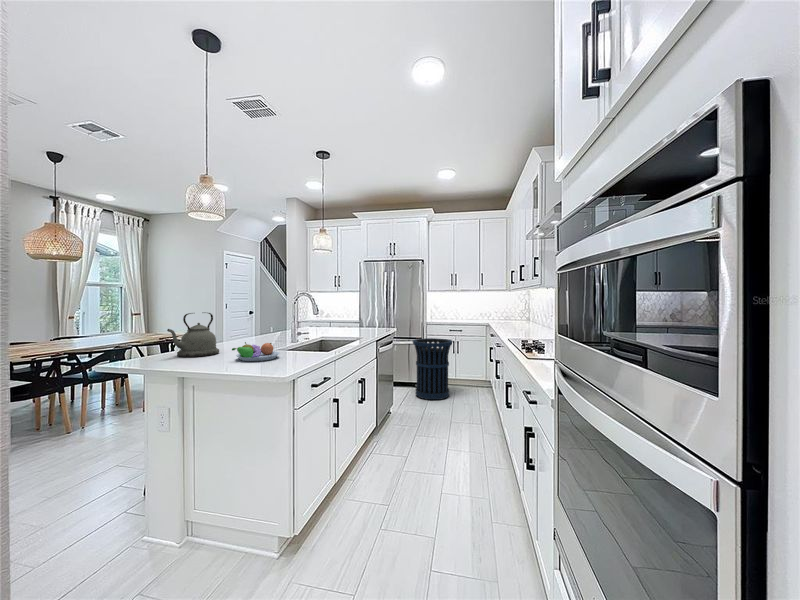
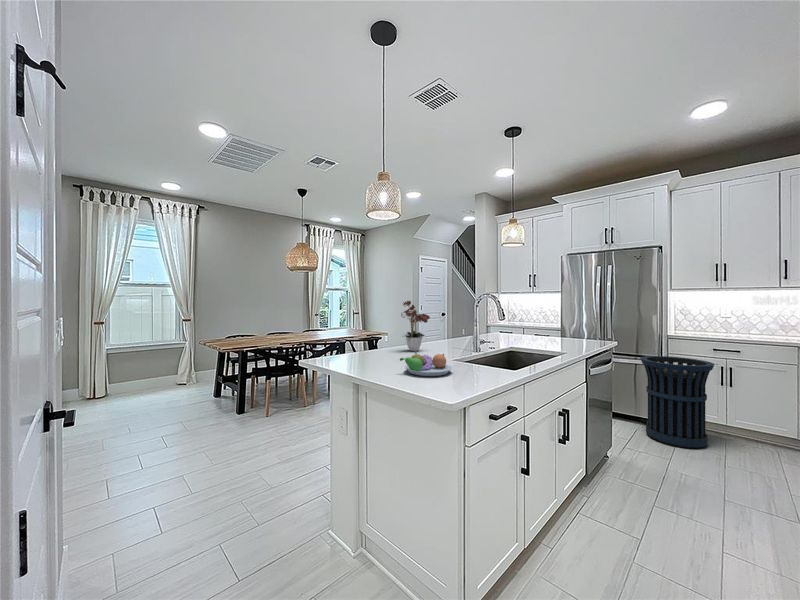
flower arrangement: none [220,296,253,345] -> present [401,301,430,351]
kettle: present [167,313,219,357] -> none [346,316,394,363]

